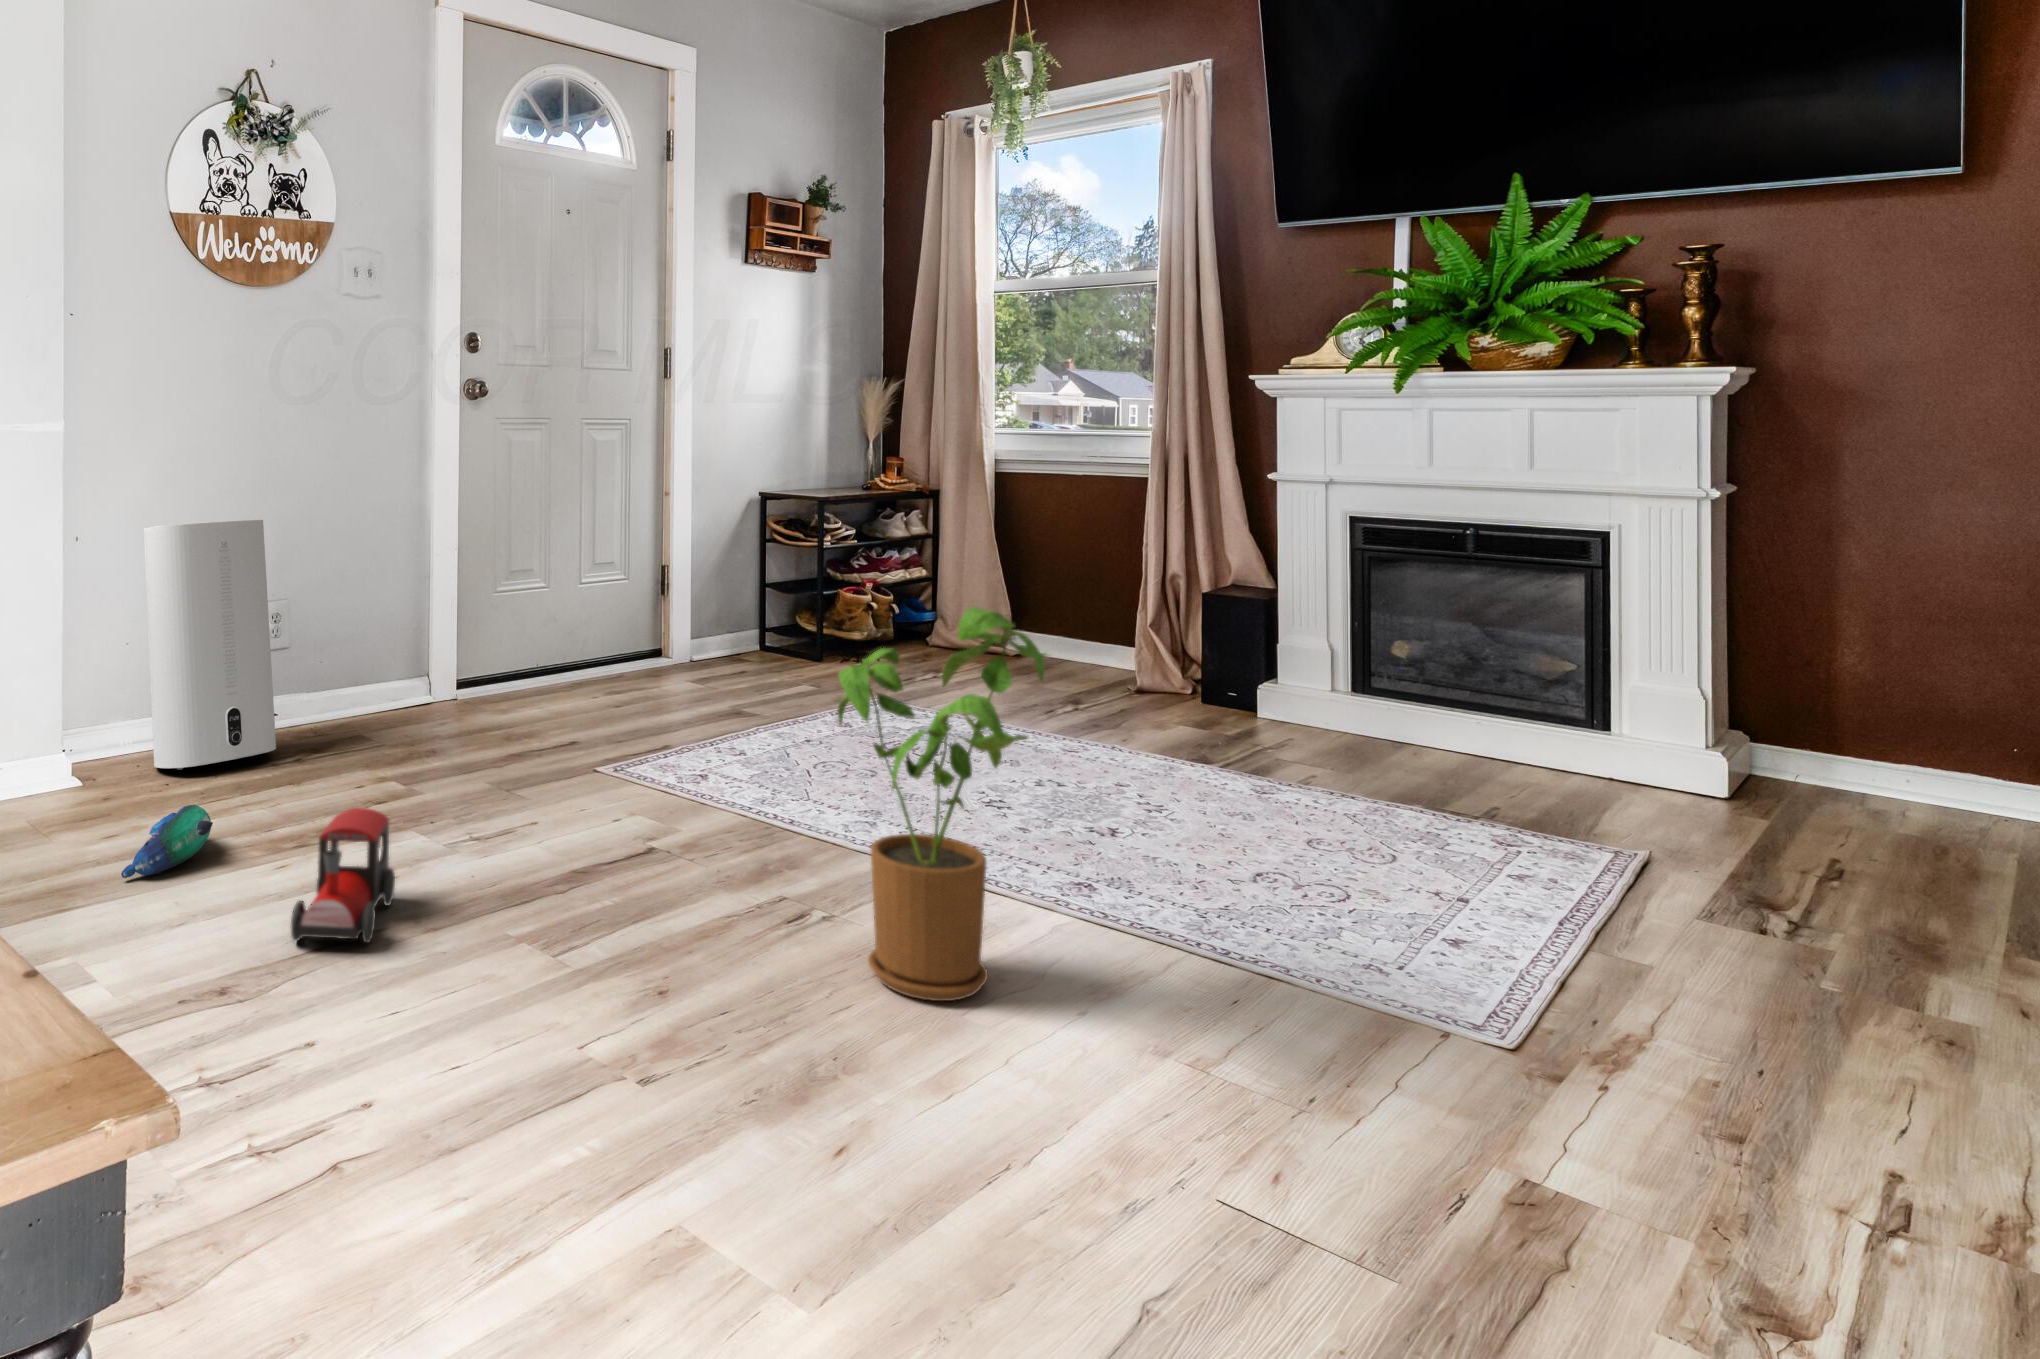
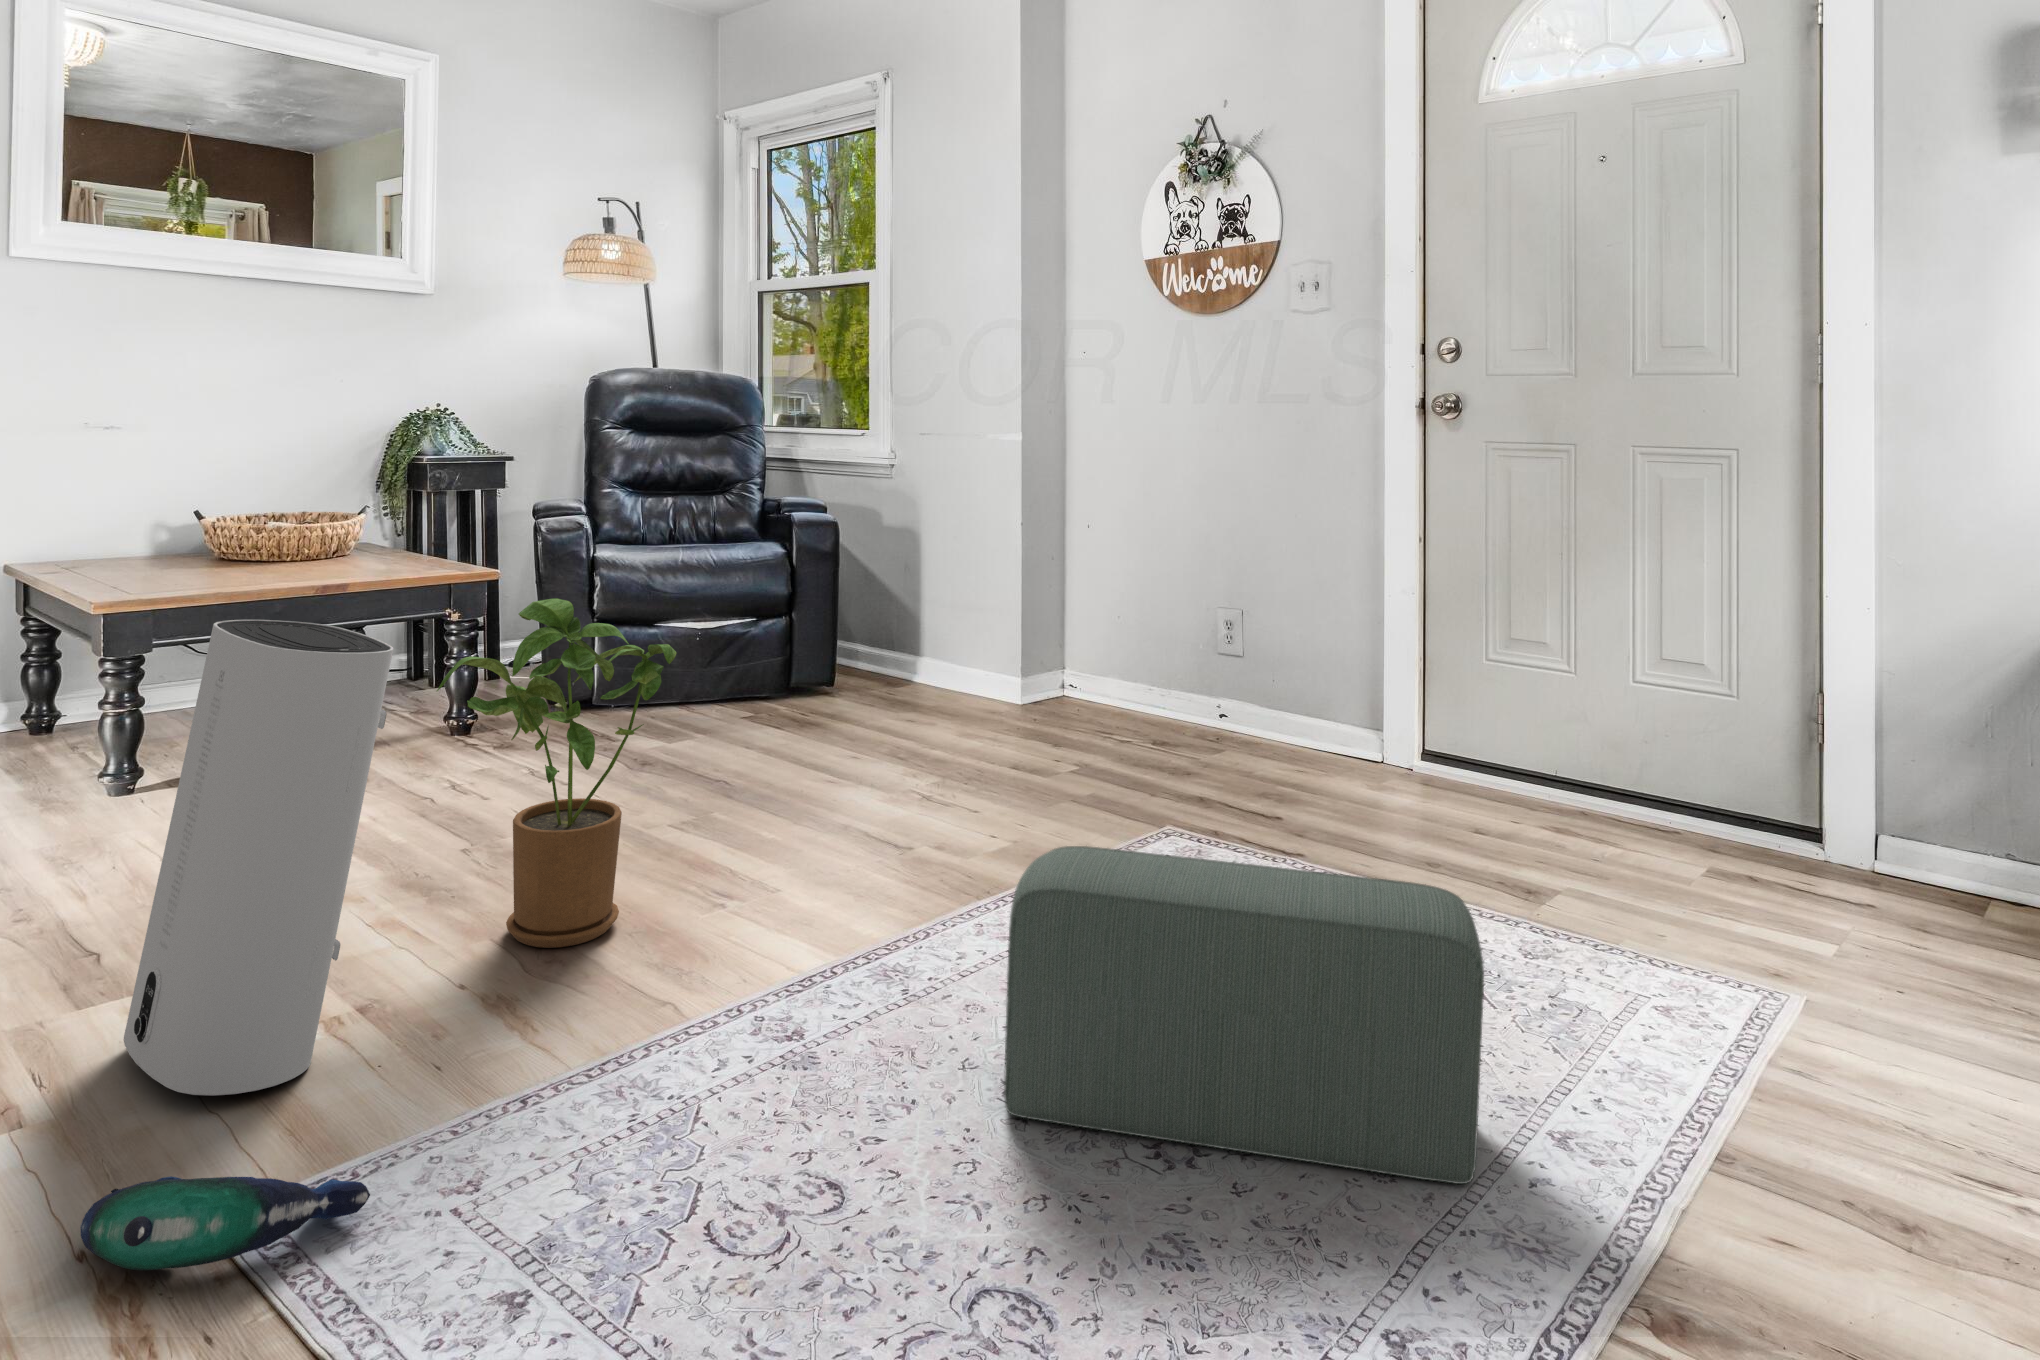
air purifier: present [144,520,276,770] -> present [124,620,393,1096]
pouf: none [1045,635,1140,829] -> present [1004,846,1484,1184]
plush toy: present [121,805,213,878] -> present [80,1177,370,1270]
toy train: present [291,808,395,943] -> none [688,700,797,772]

